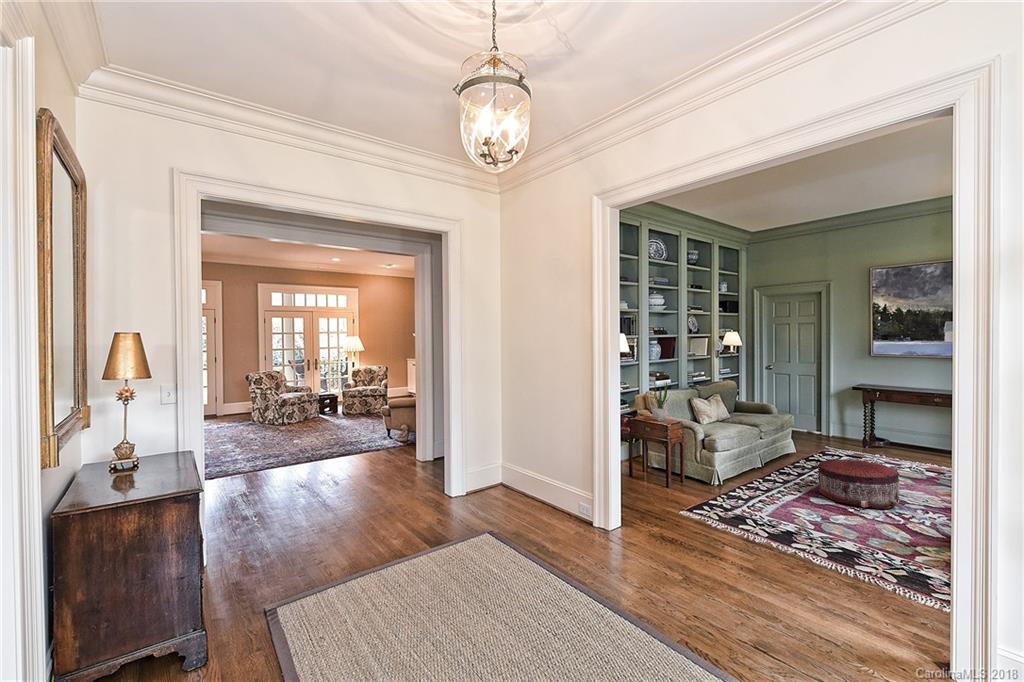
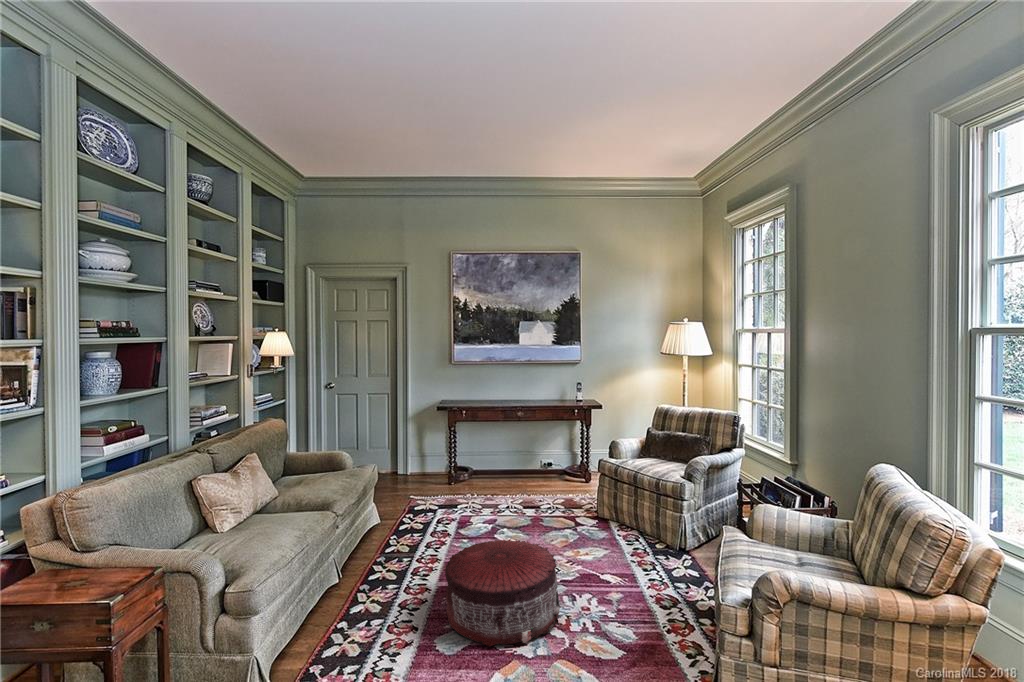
potted plant: present [653,382,668,421] -> none [61,463,122,584]

